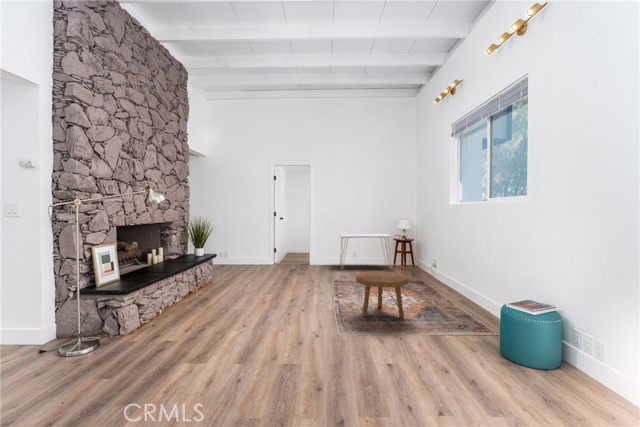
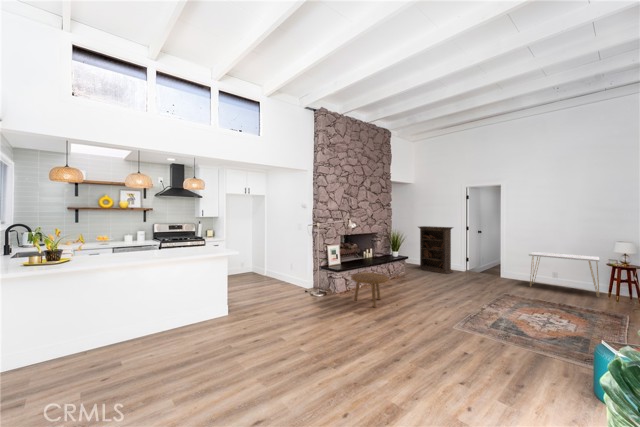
bookcase: none [219,213,264,270] -> present [418,226,453,274]
footstool: present [356,271,409,318] -> present [351,272,388,307]

